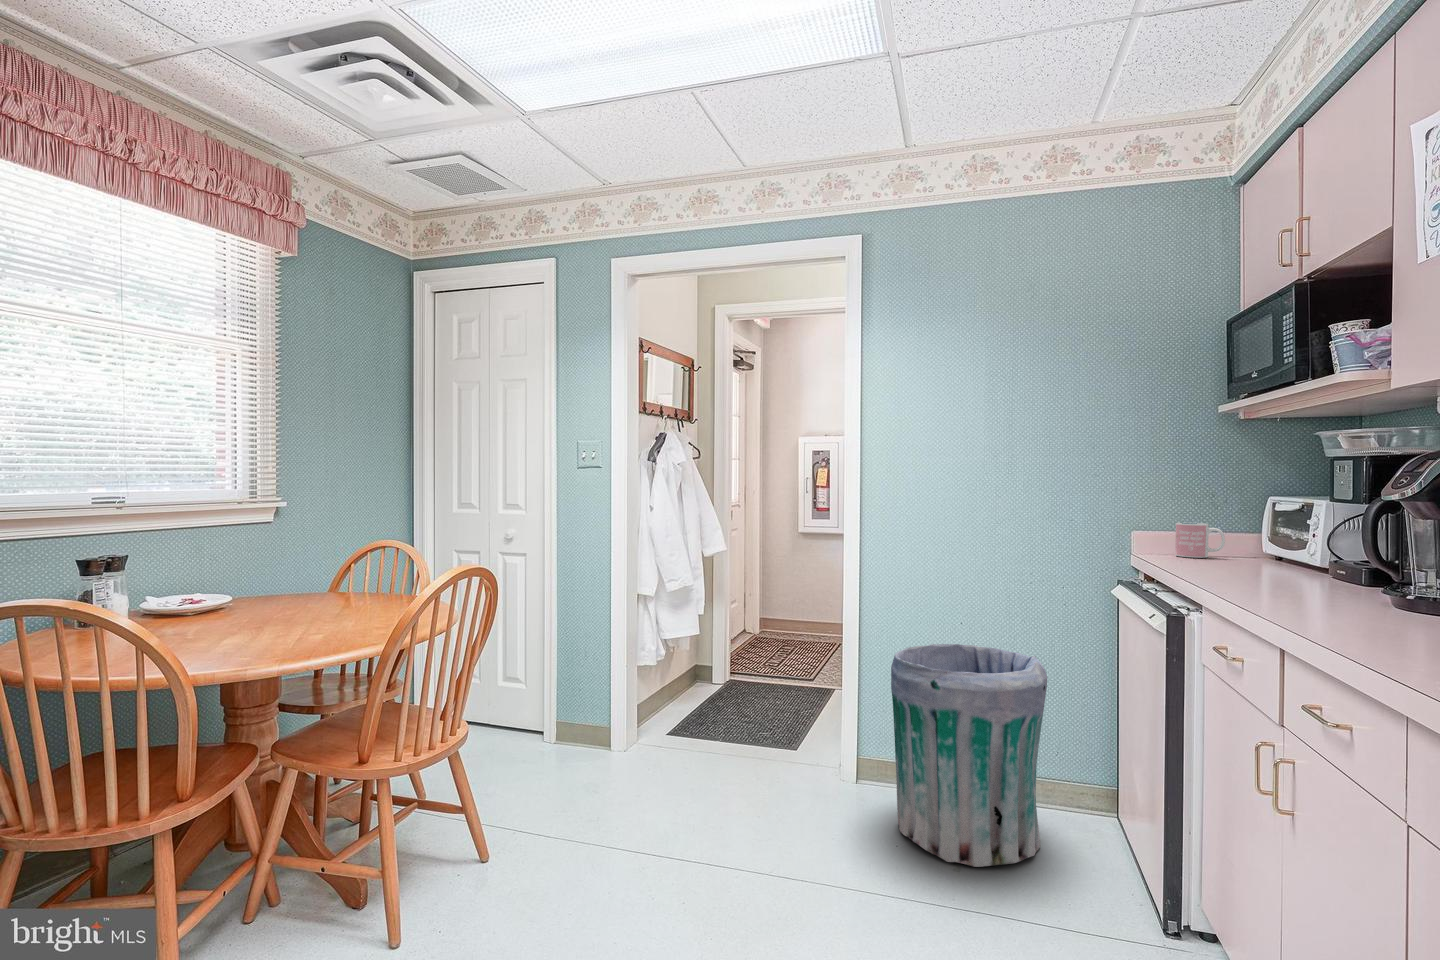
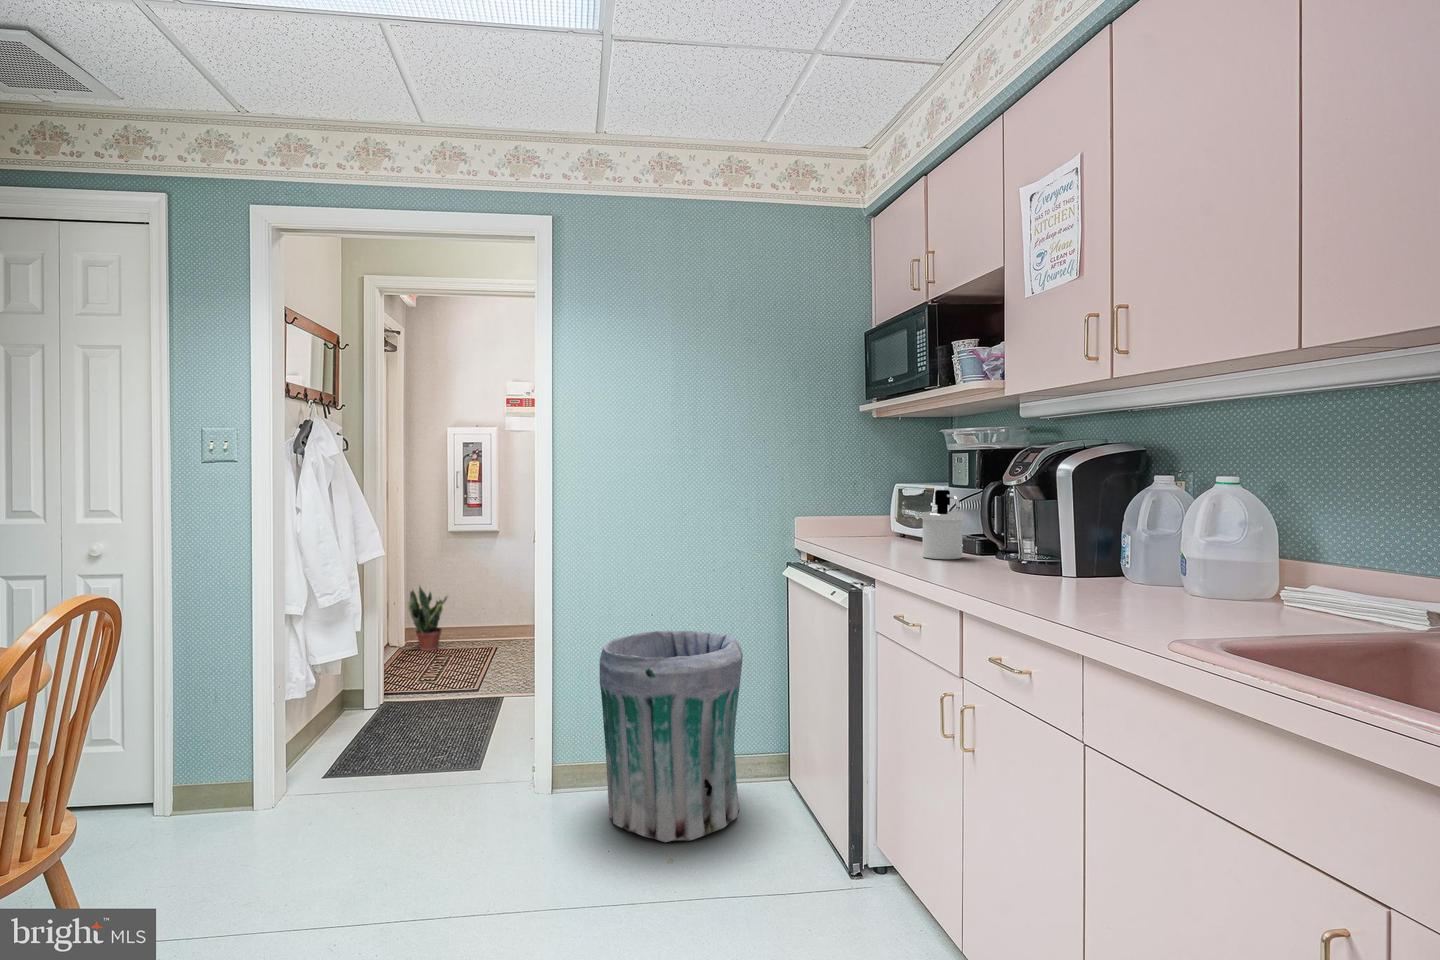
soap dispenser: none [1272,508,1337,595] -> present [921,490,964,559]
mug: present [1175,522,1225,558] -> none [831,505,867,535]
potted plant: none [760,578,794,640] -> present [408,586,447,651]

